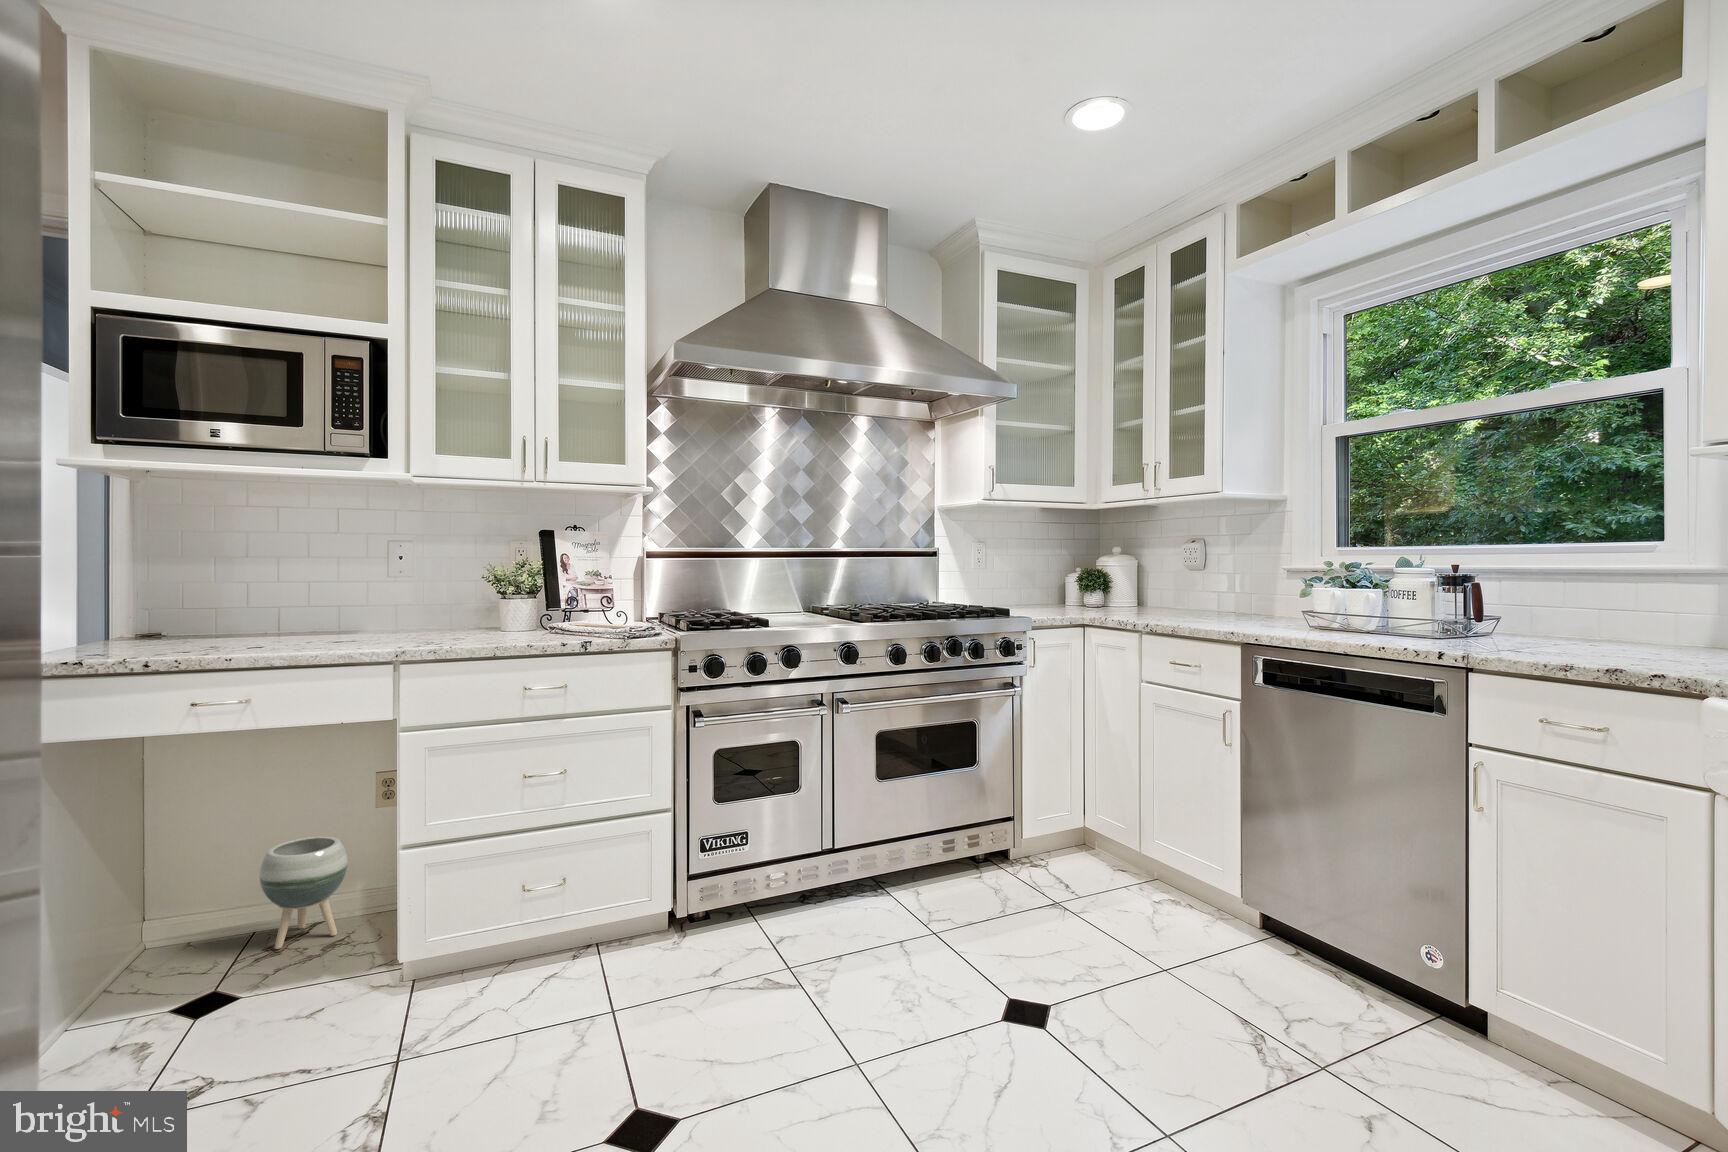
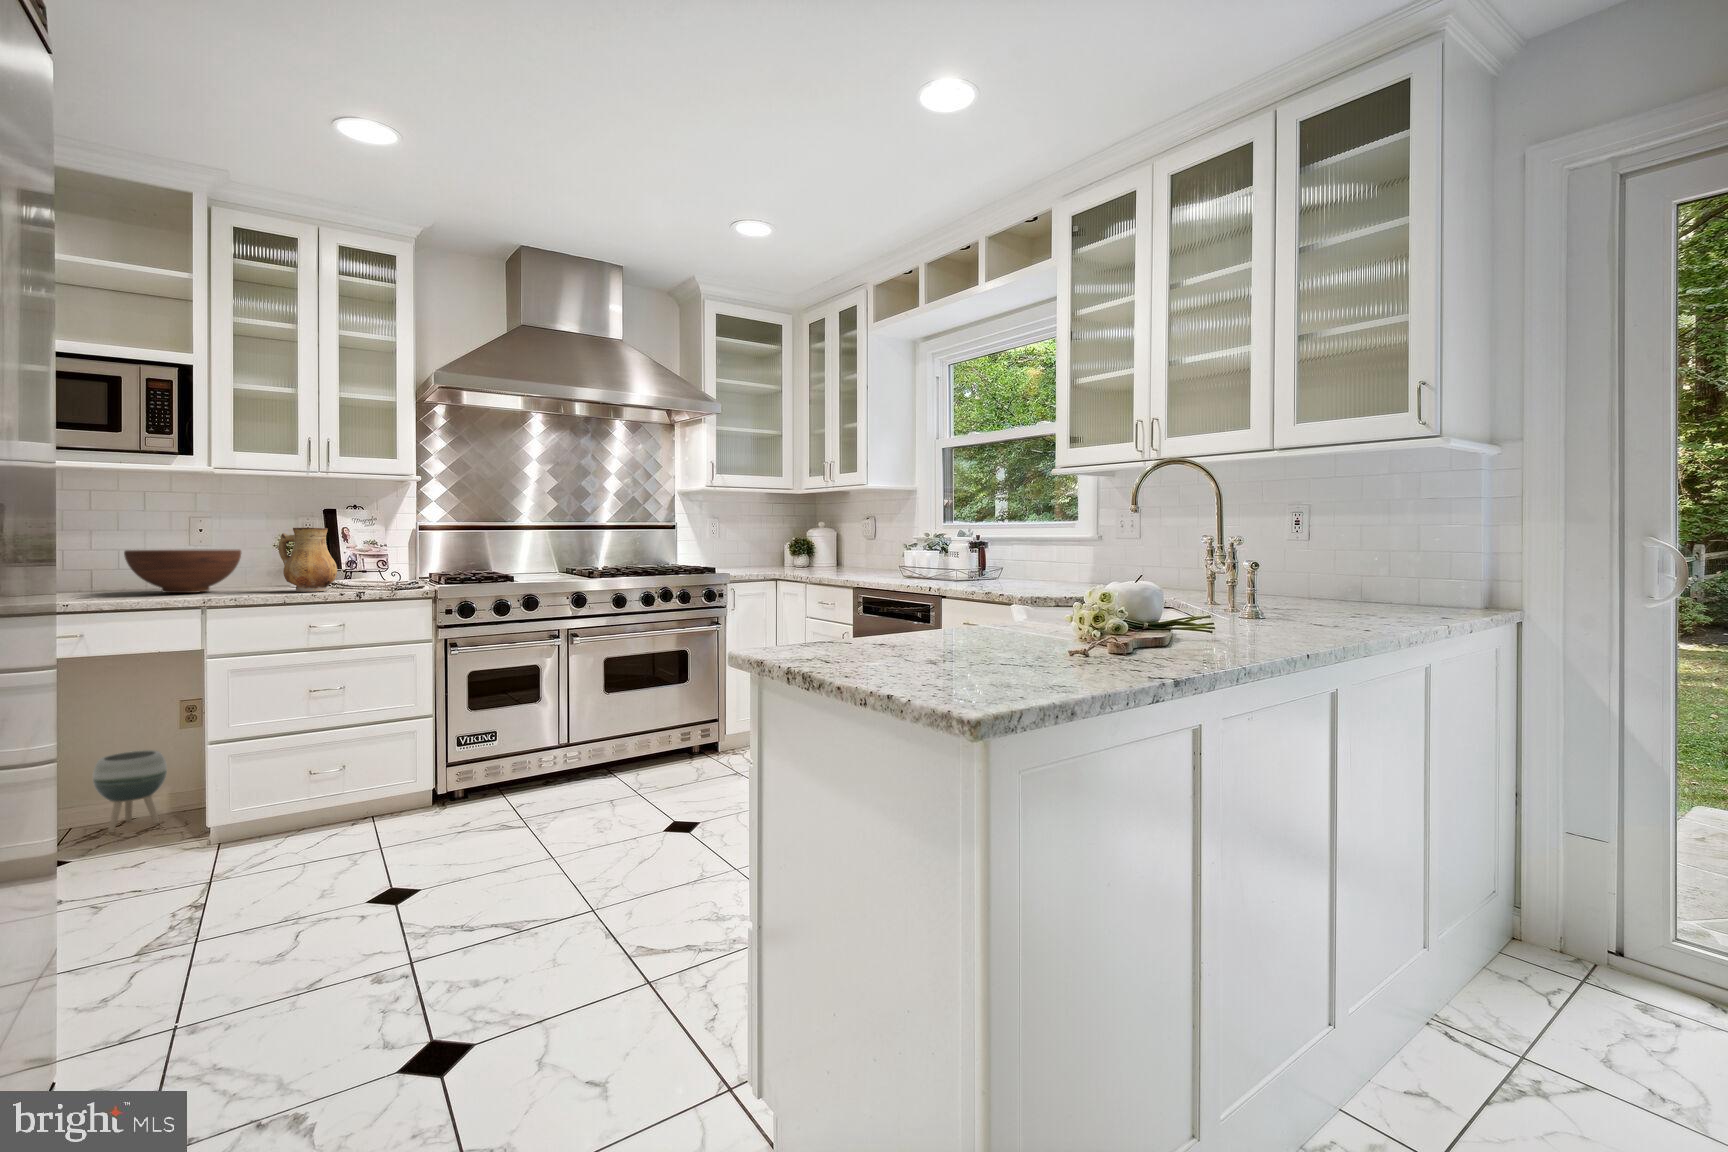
ceramic pitcher: none [486,554,557,641] -> present [278,527,337,592]
fruit bowl: none [300,582,441,640] -> present [124,550,241,593]

